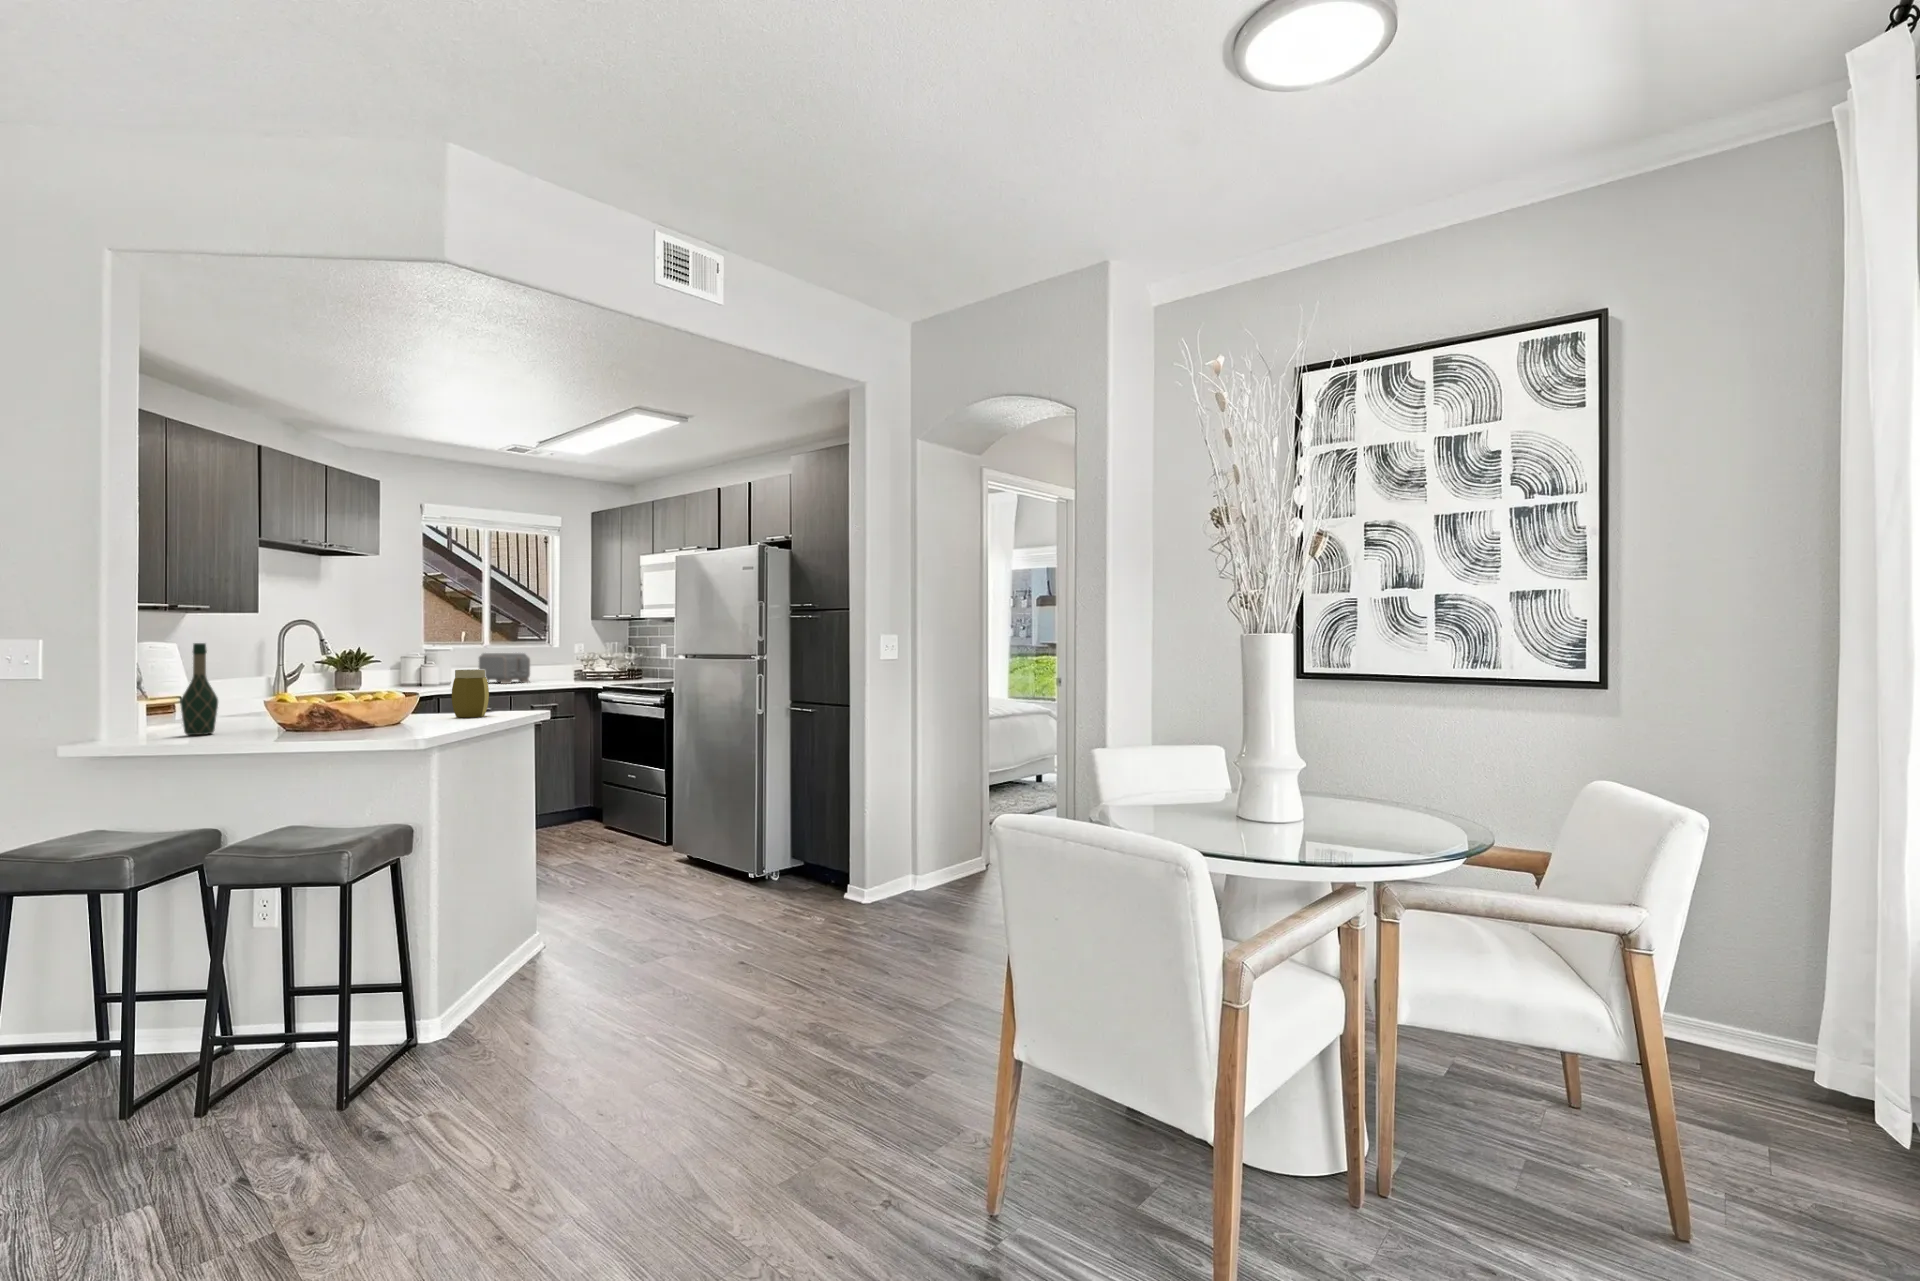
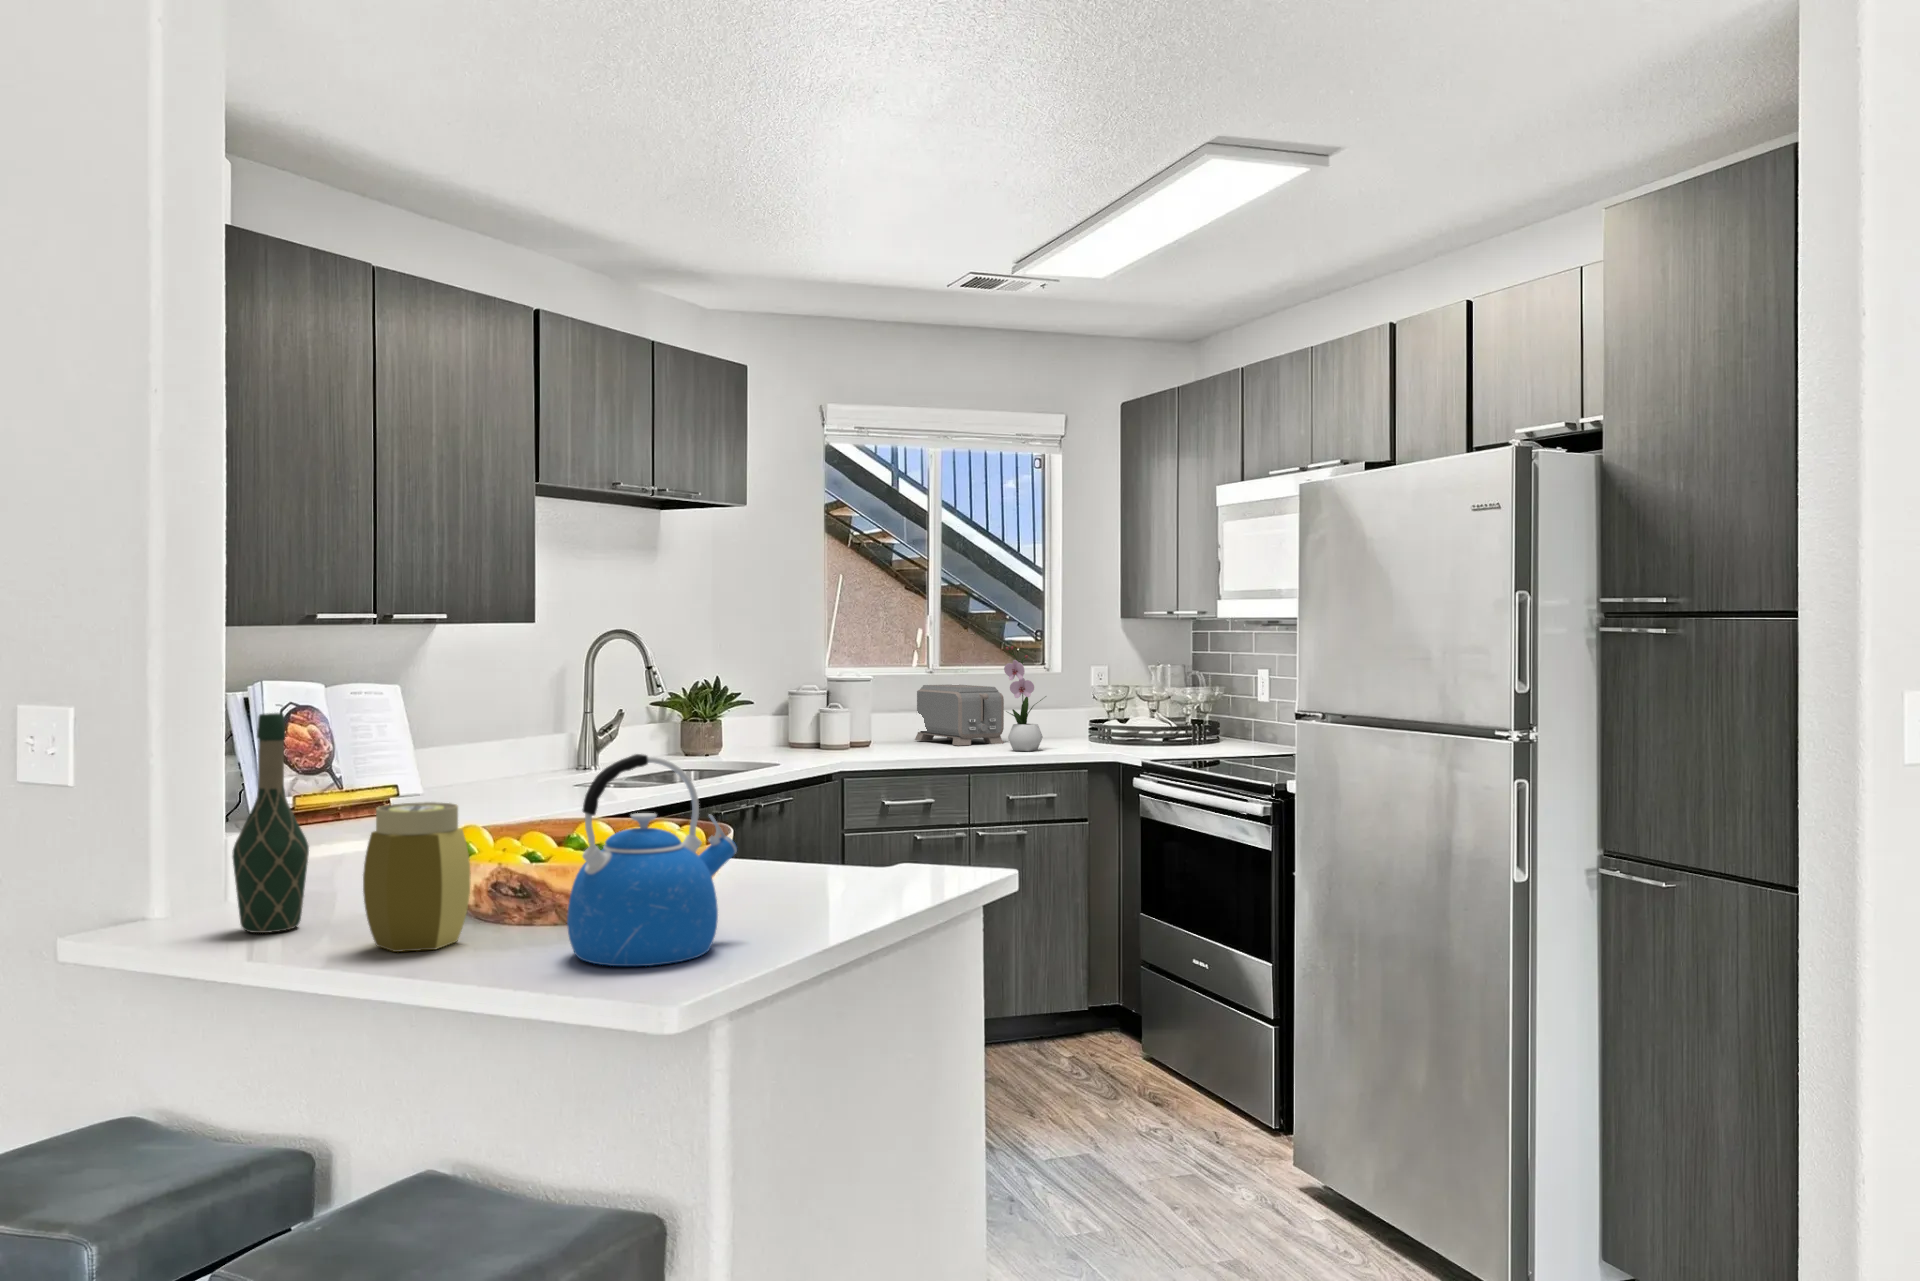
flower arrangement: none [531,631,555,684] -> present [1004,646,1046,751]
kettle: none [363,655,432,731] -> present [567,754,737,966]
jar: present [452,669,489,717] -> present [363,802,470,952]

